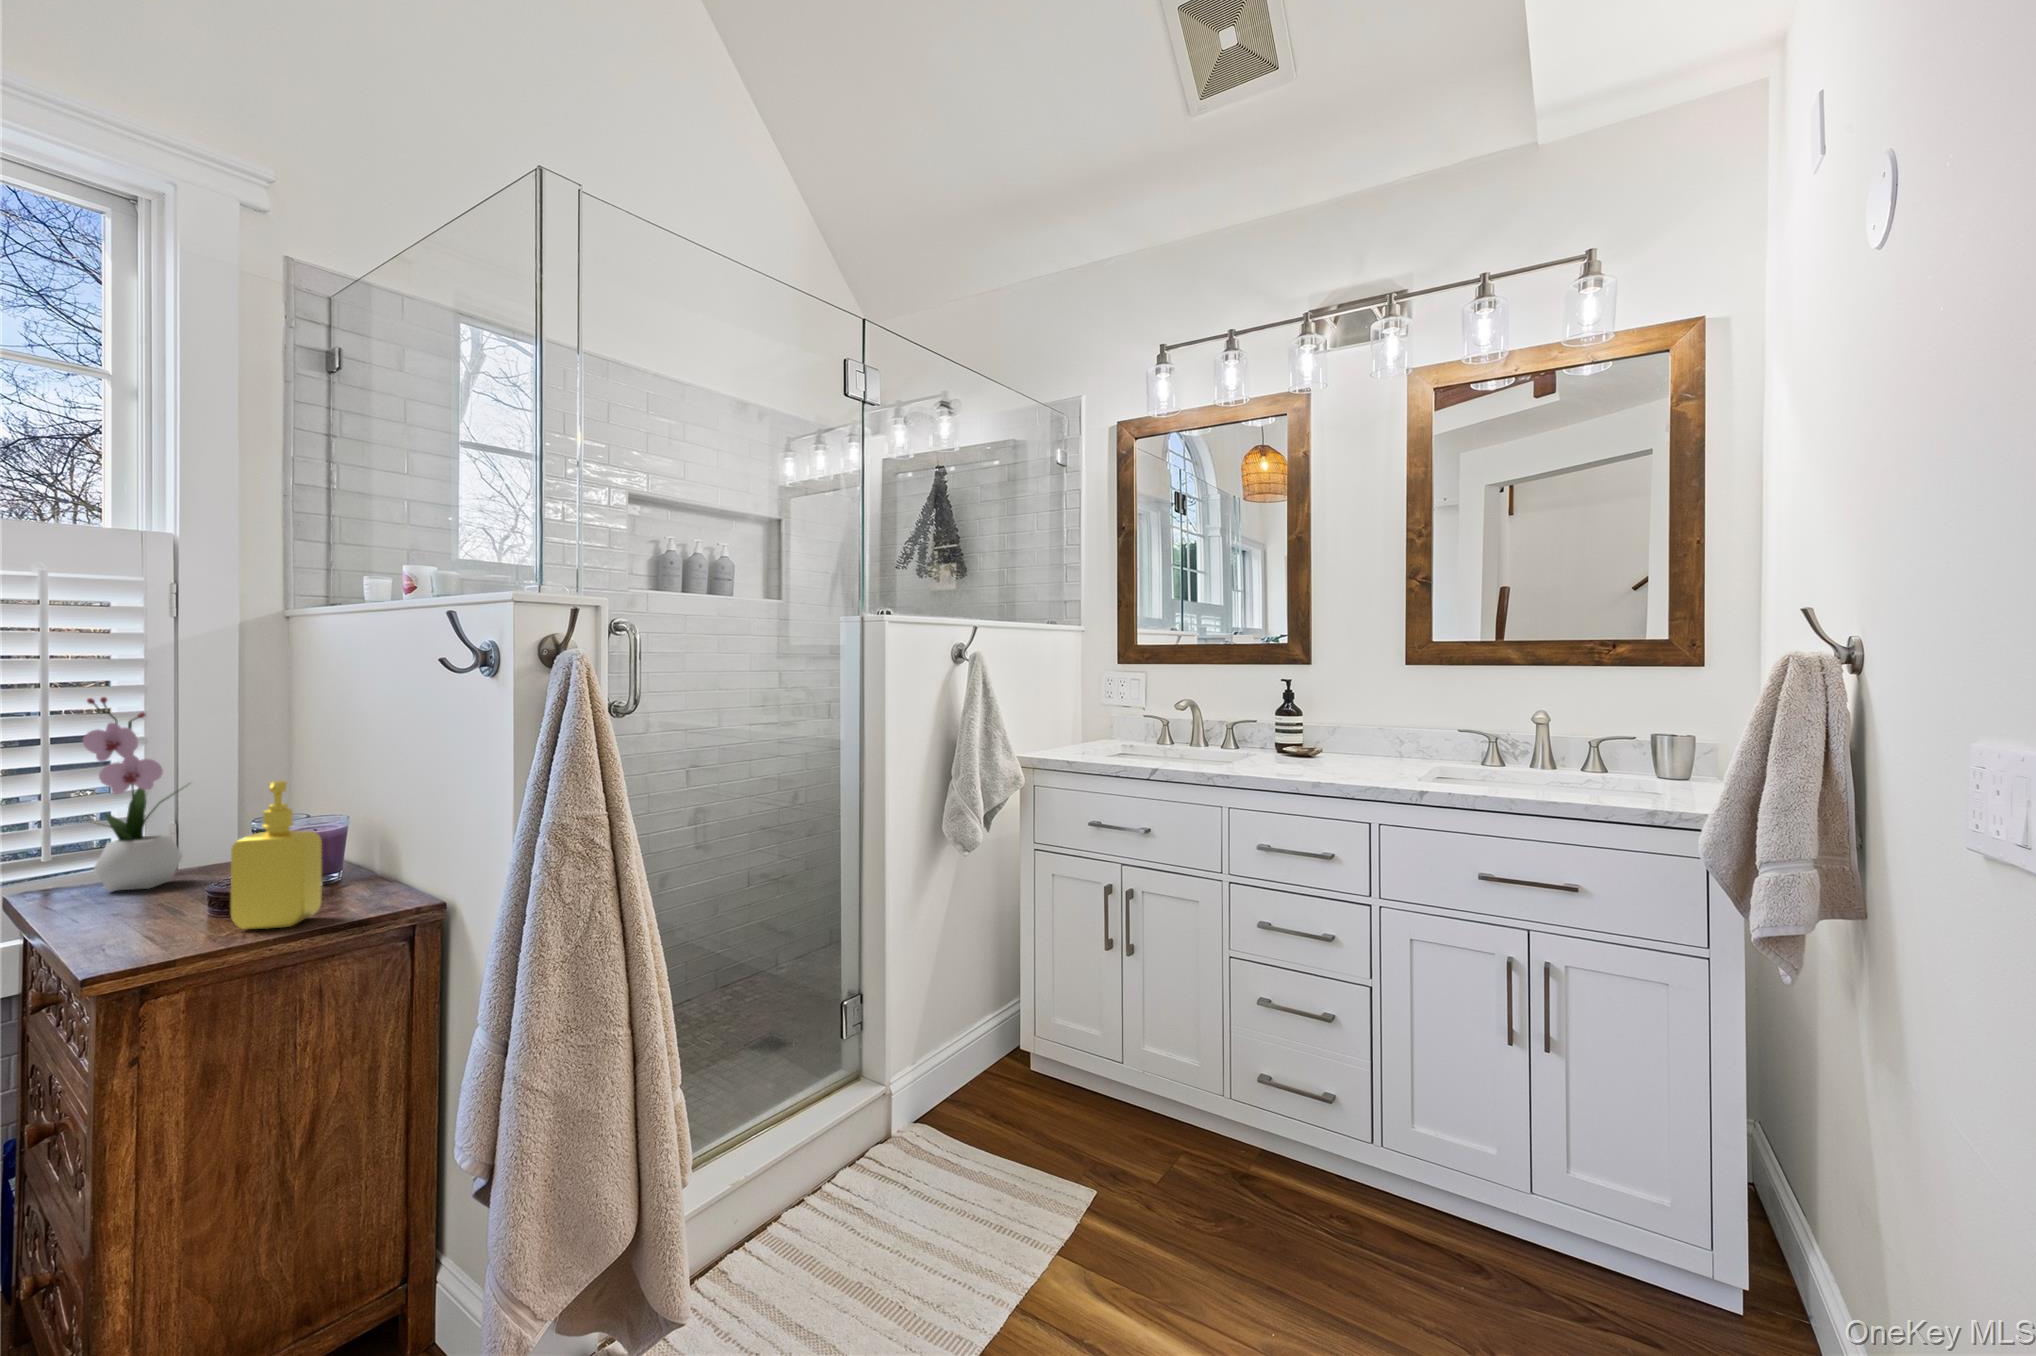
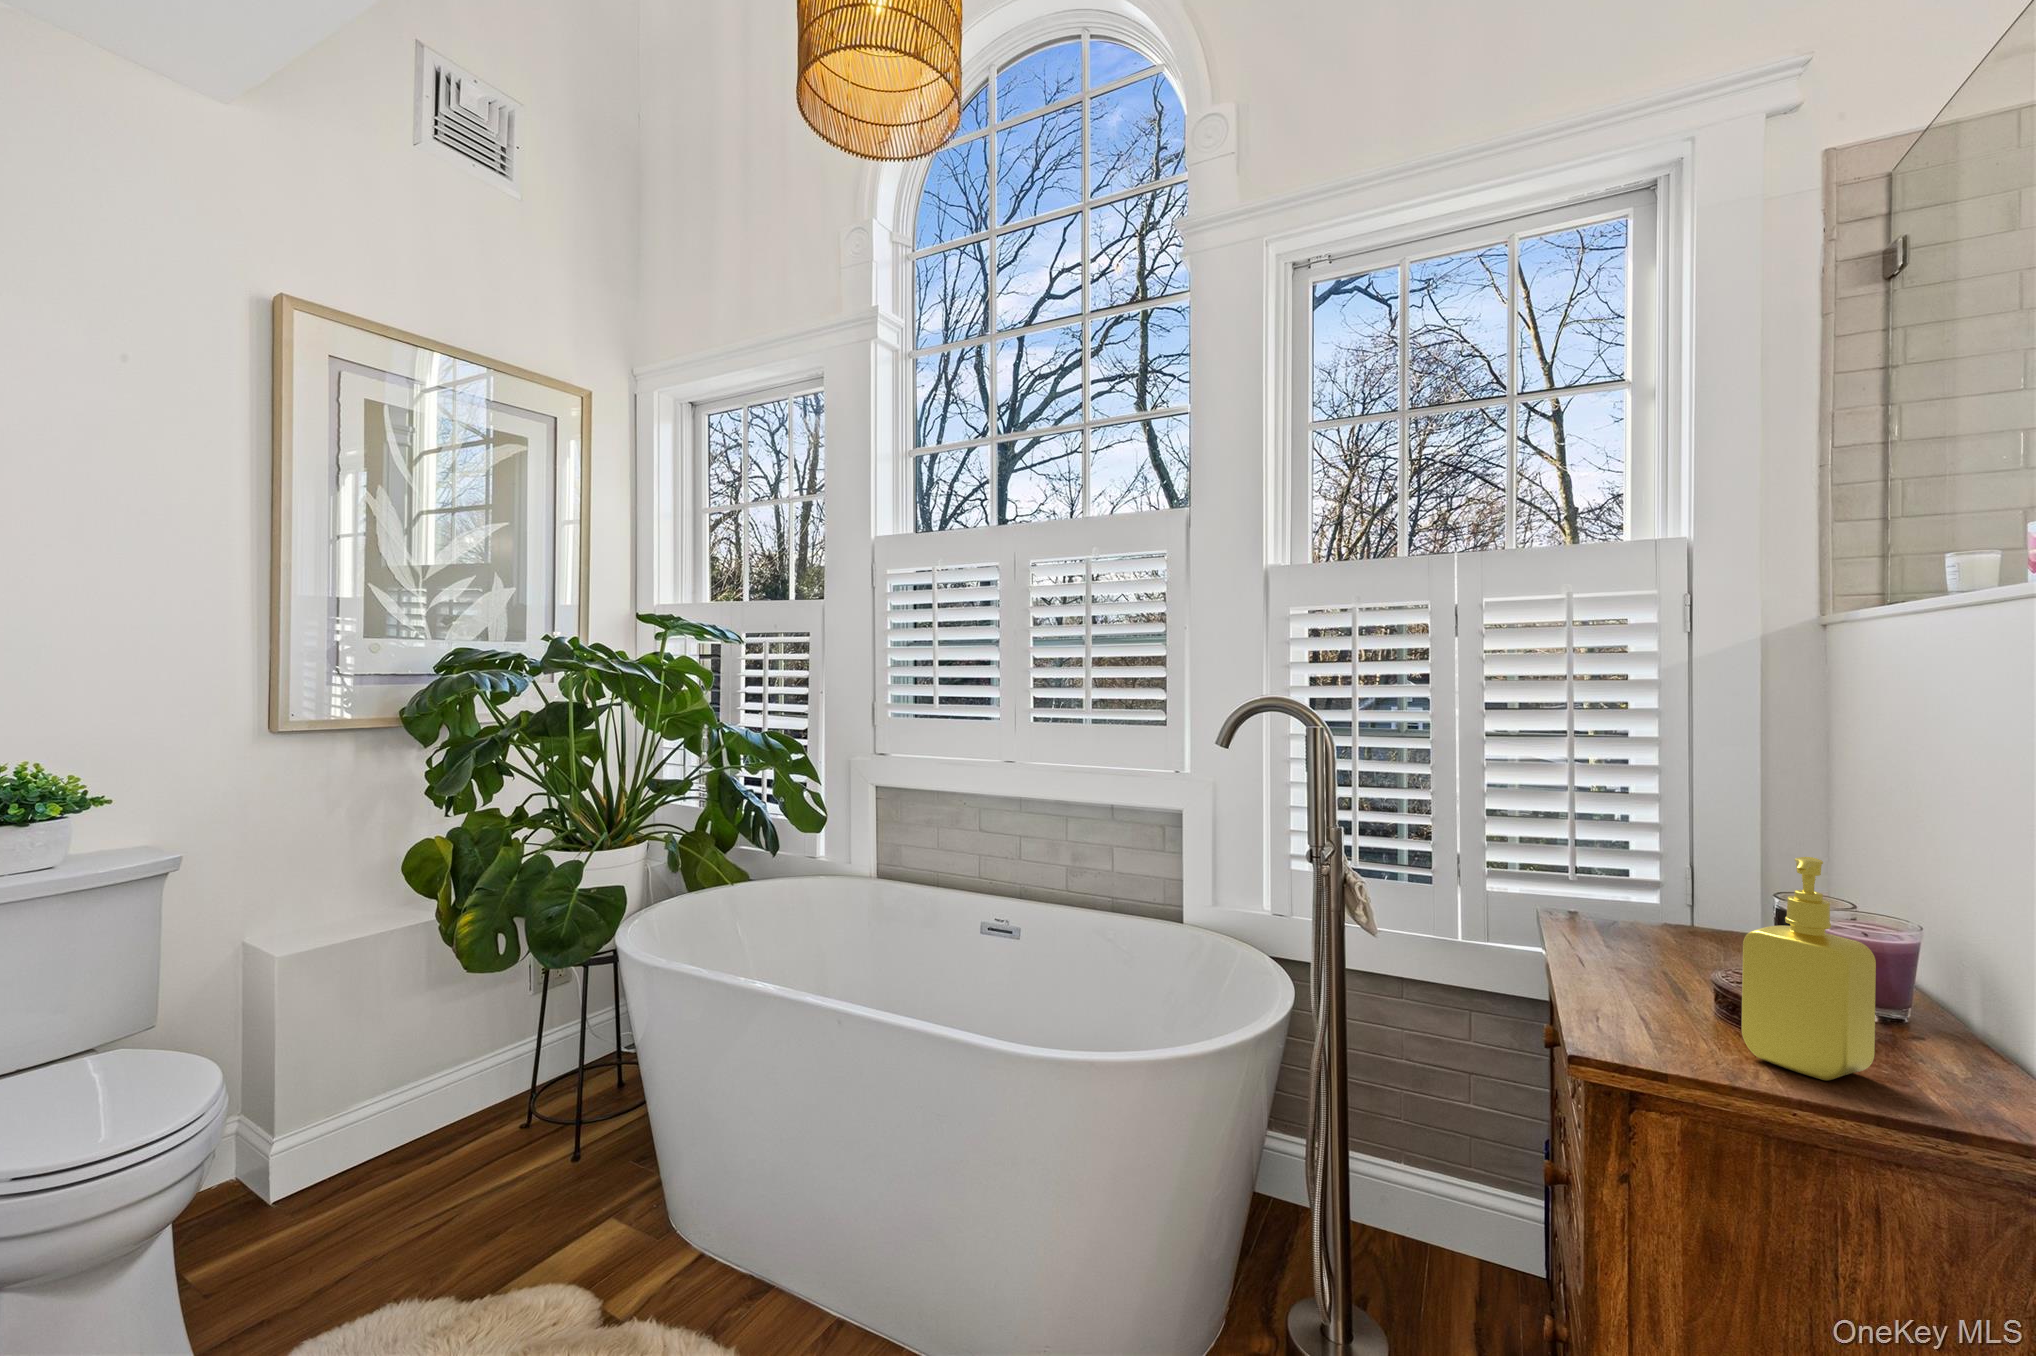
flower arrangement: present [83,697,187,891] -> none [1597,721,1705,945]

